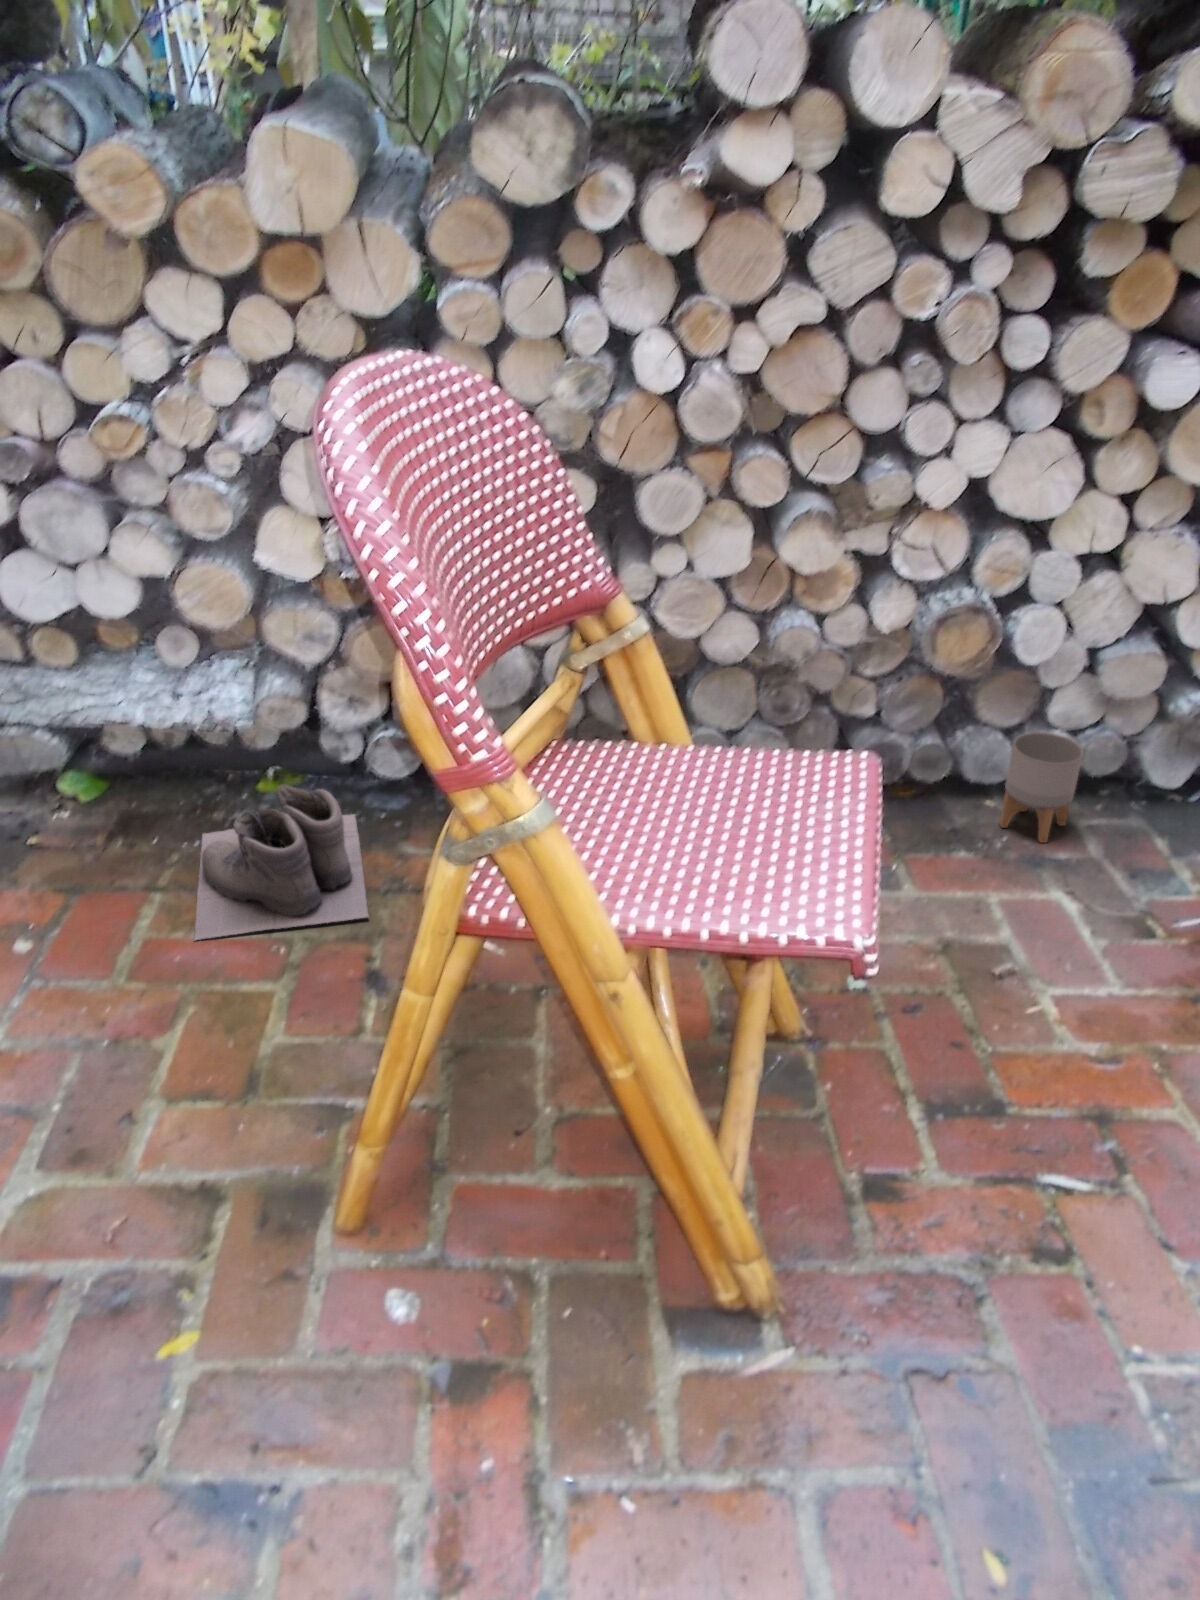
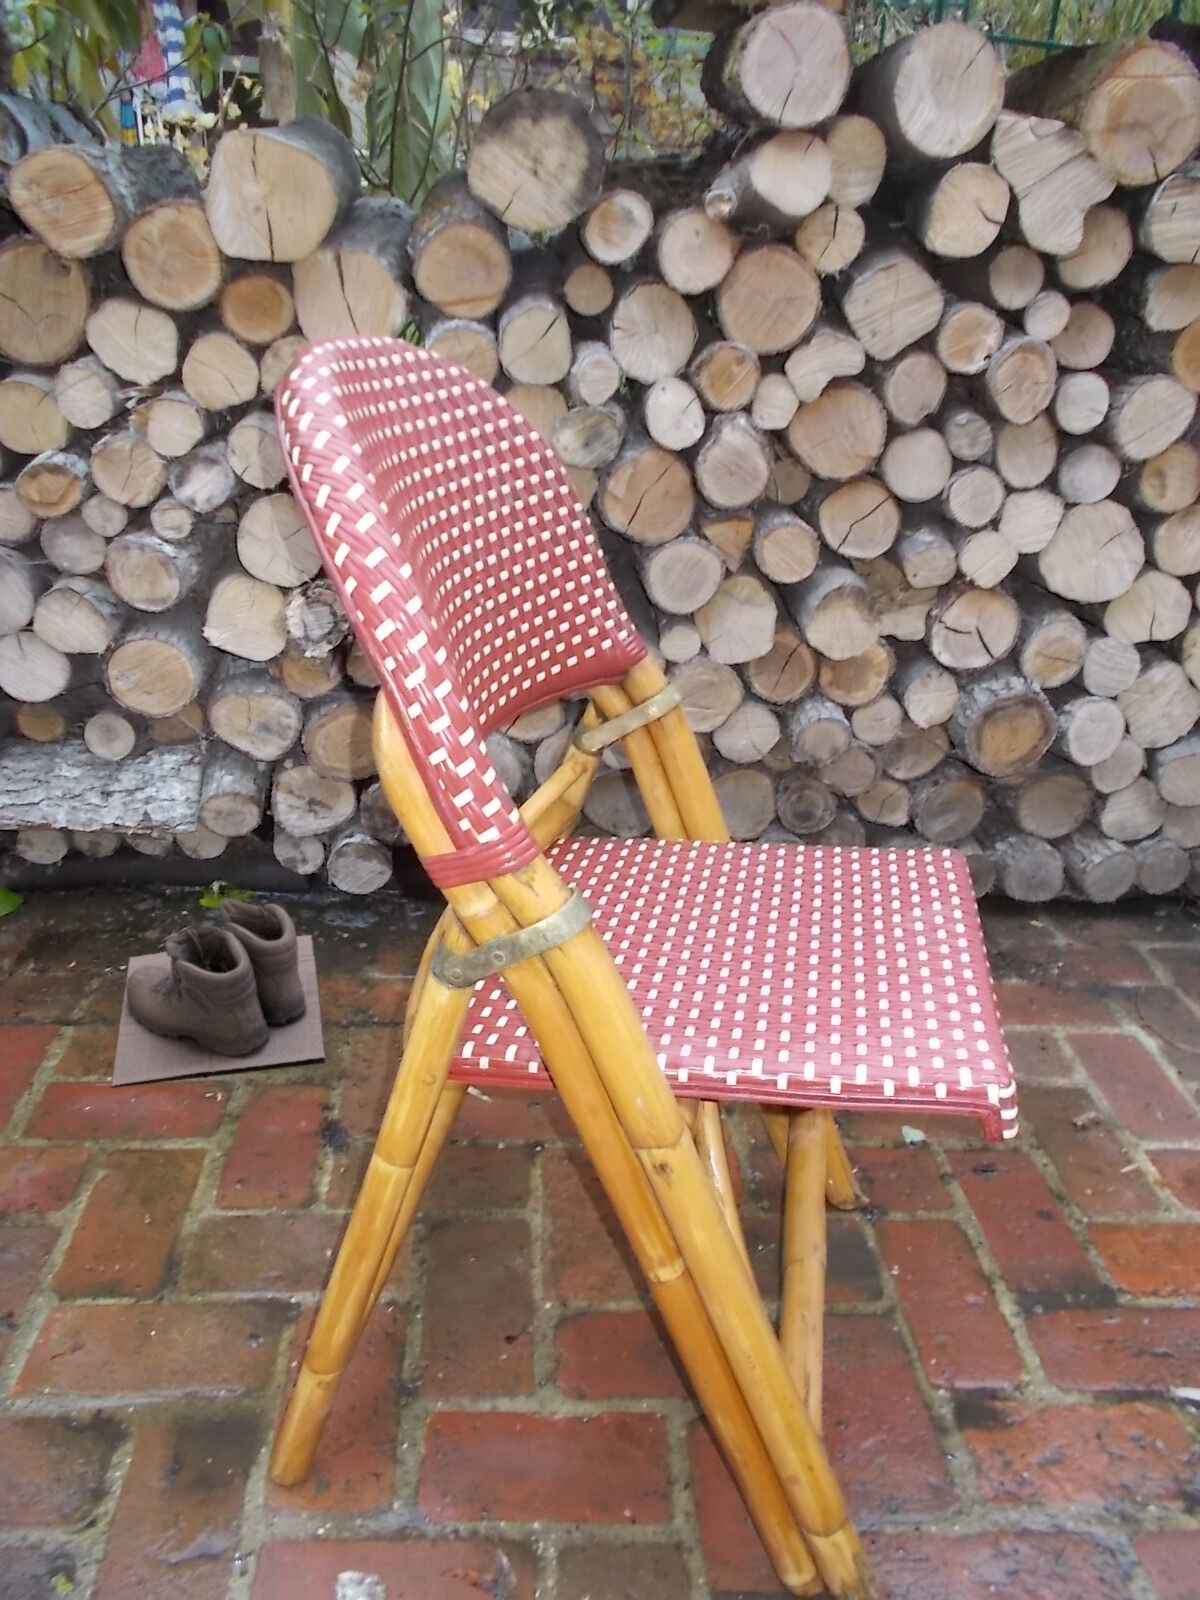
planter: present [999,732,1083,842] -> none [1053,843,1150,970]

